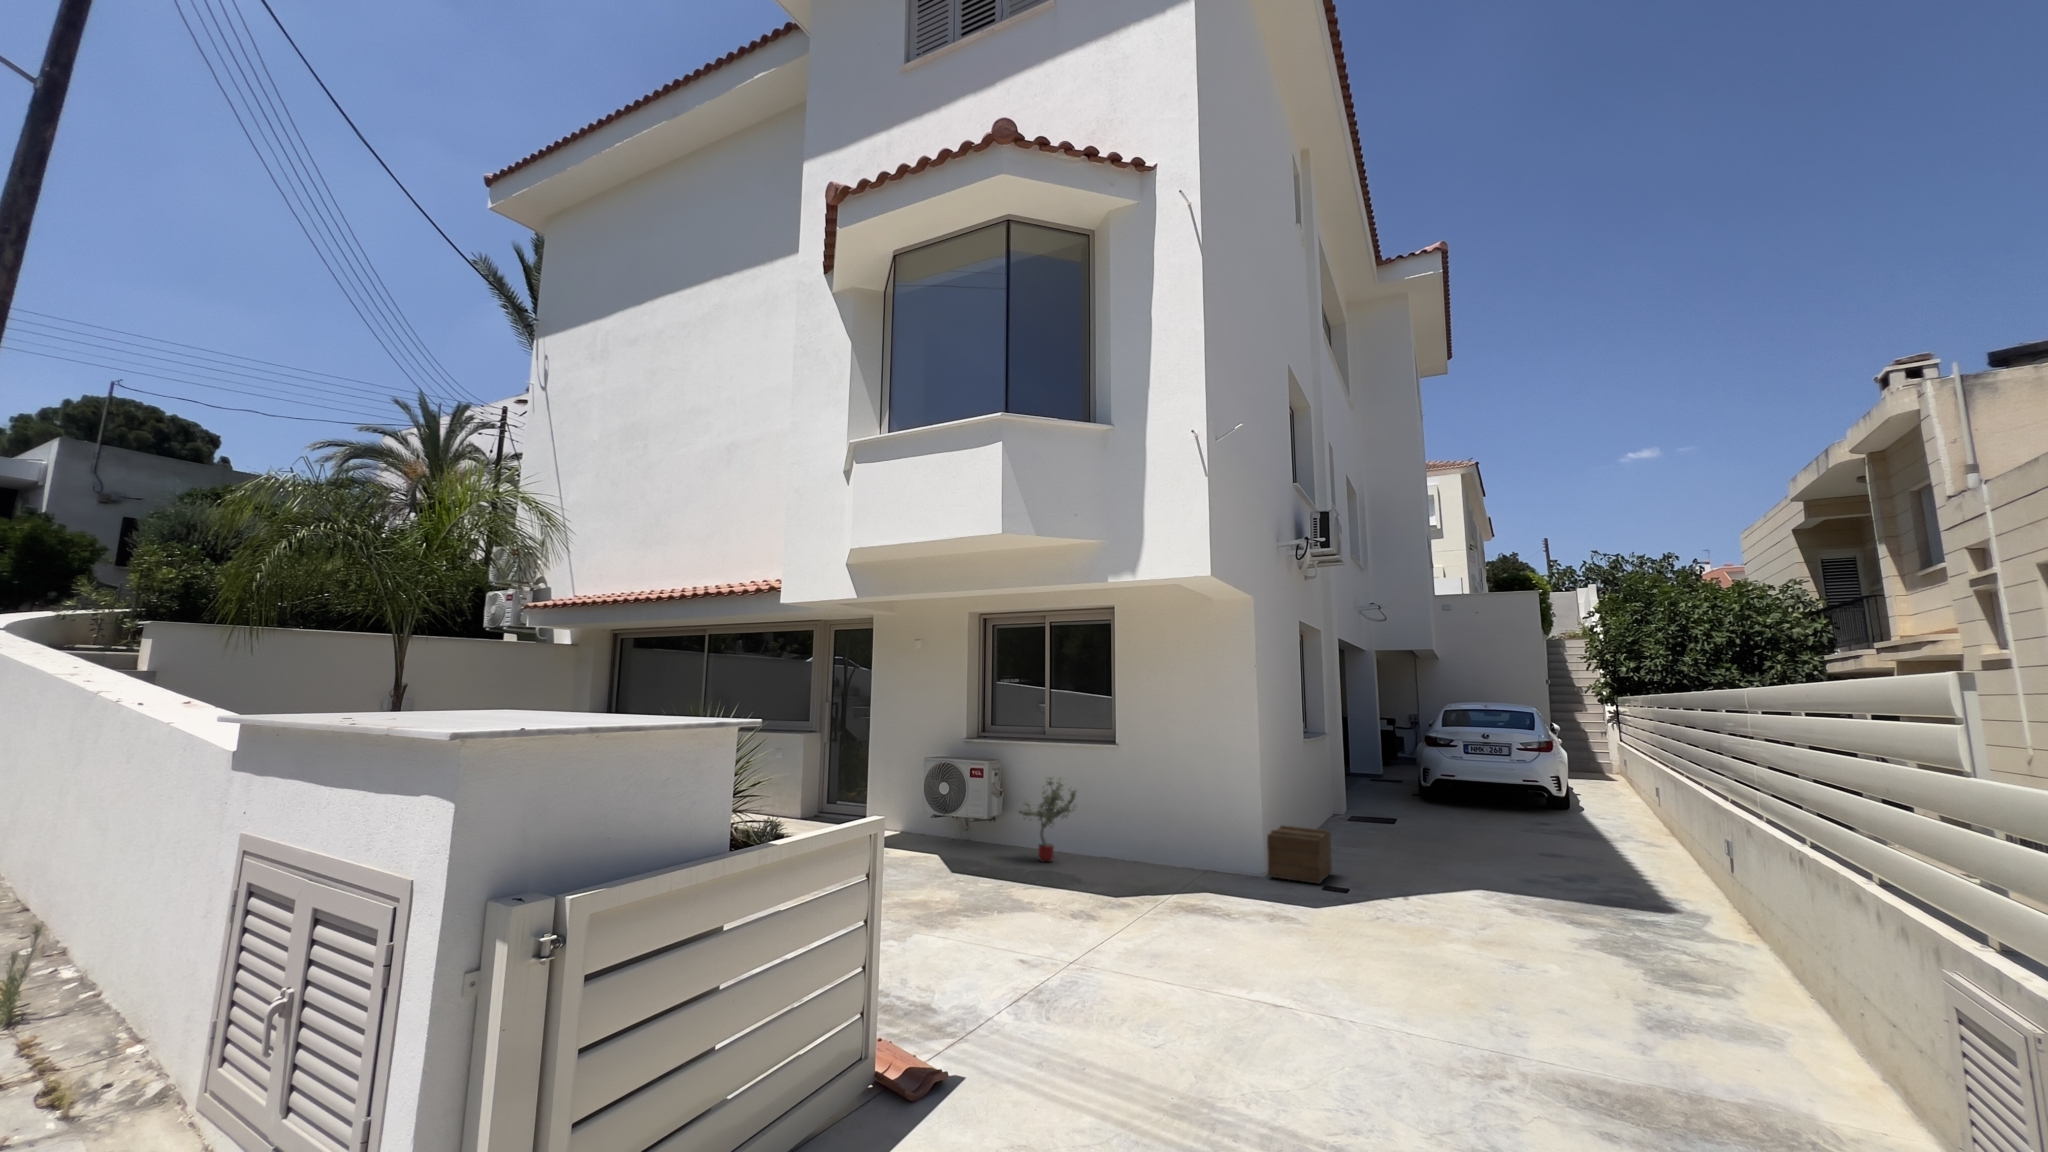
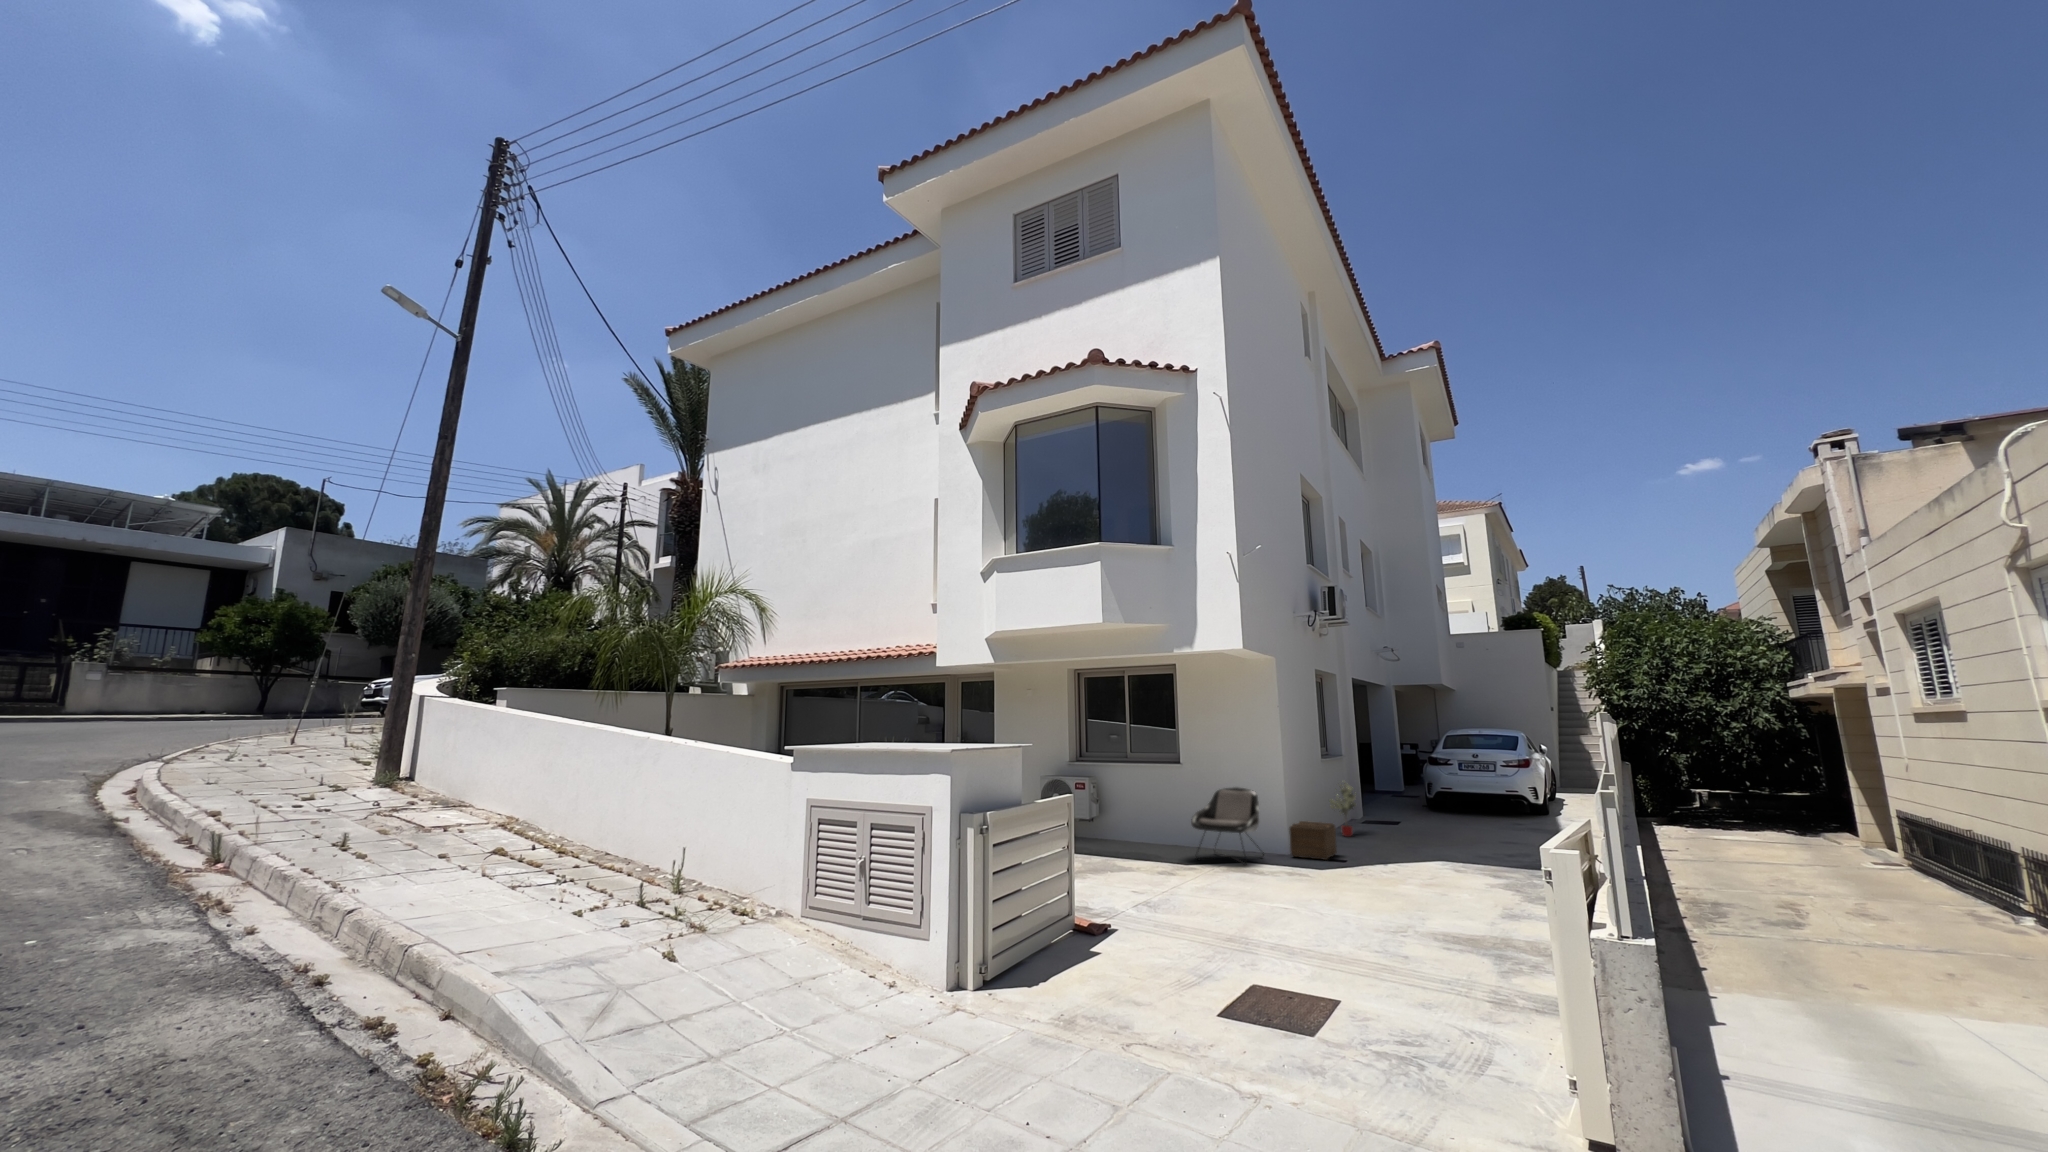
lounge chair: none [1128,777,1231,894] -> present [1191,787,1262,865]
potted tree: present [1019,778,1076,862] -> present [1329,783,1356,837]

